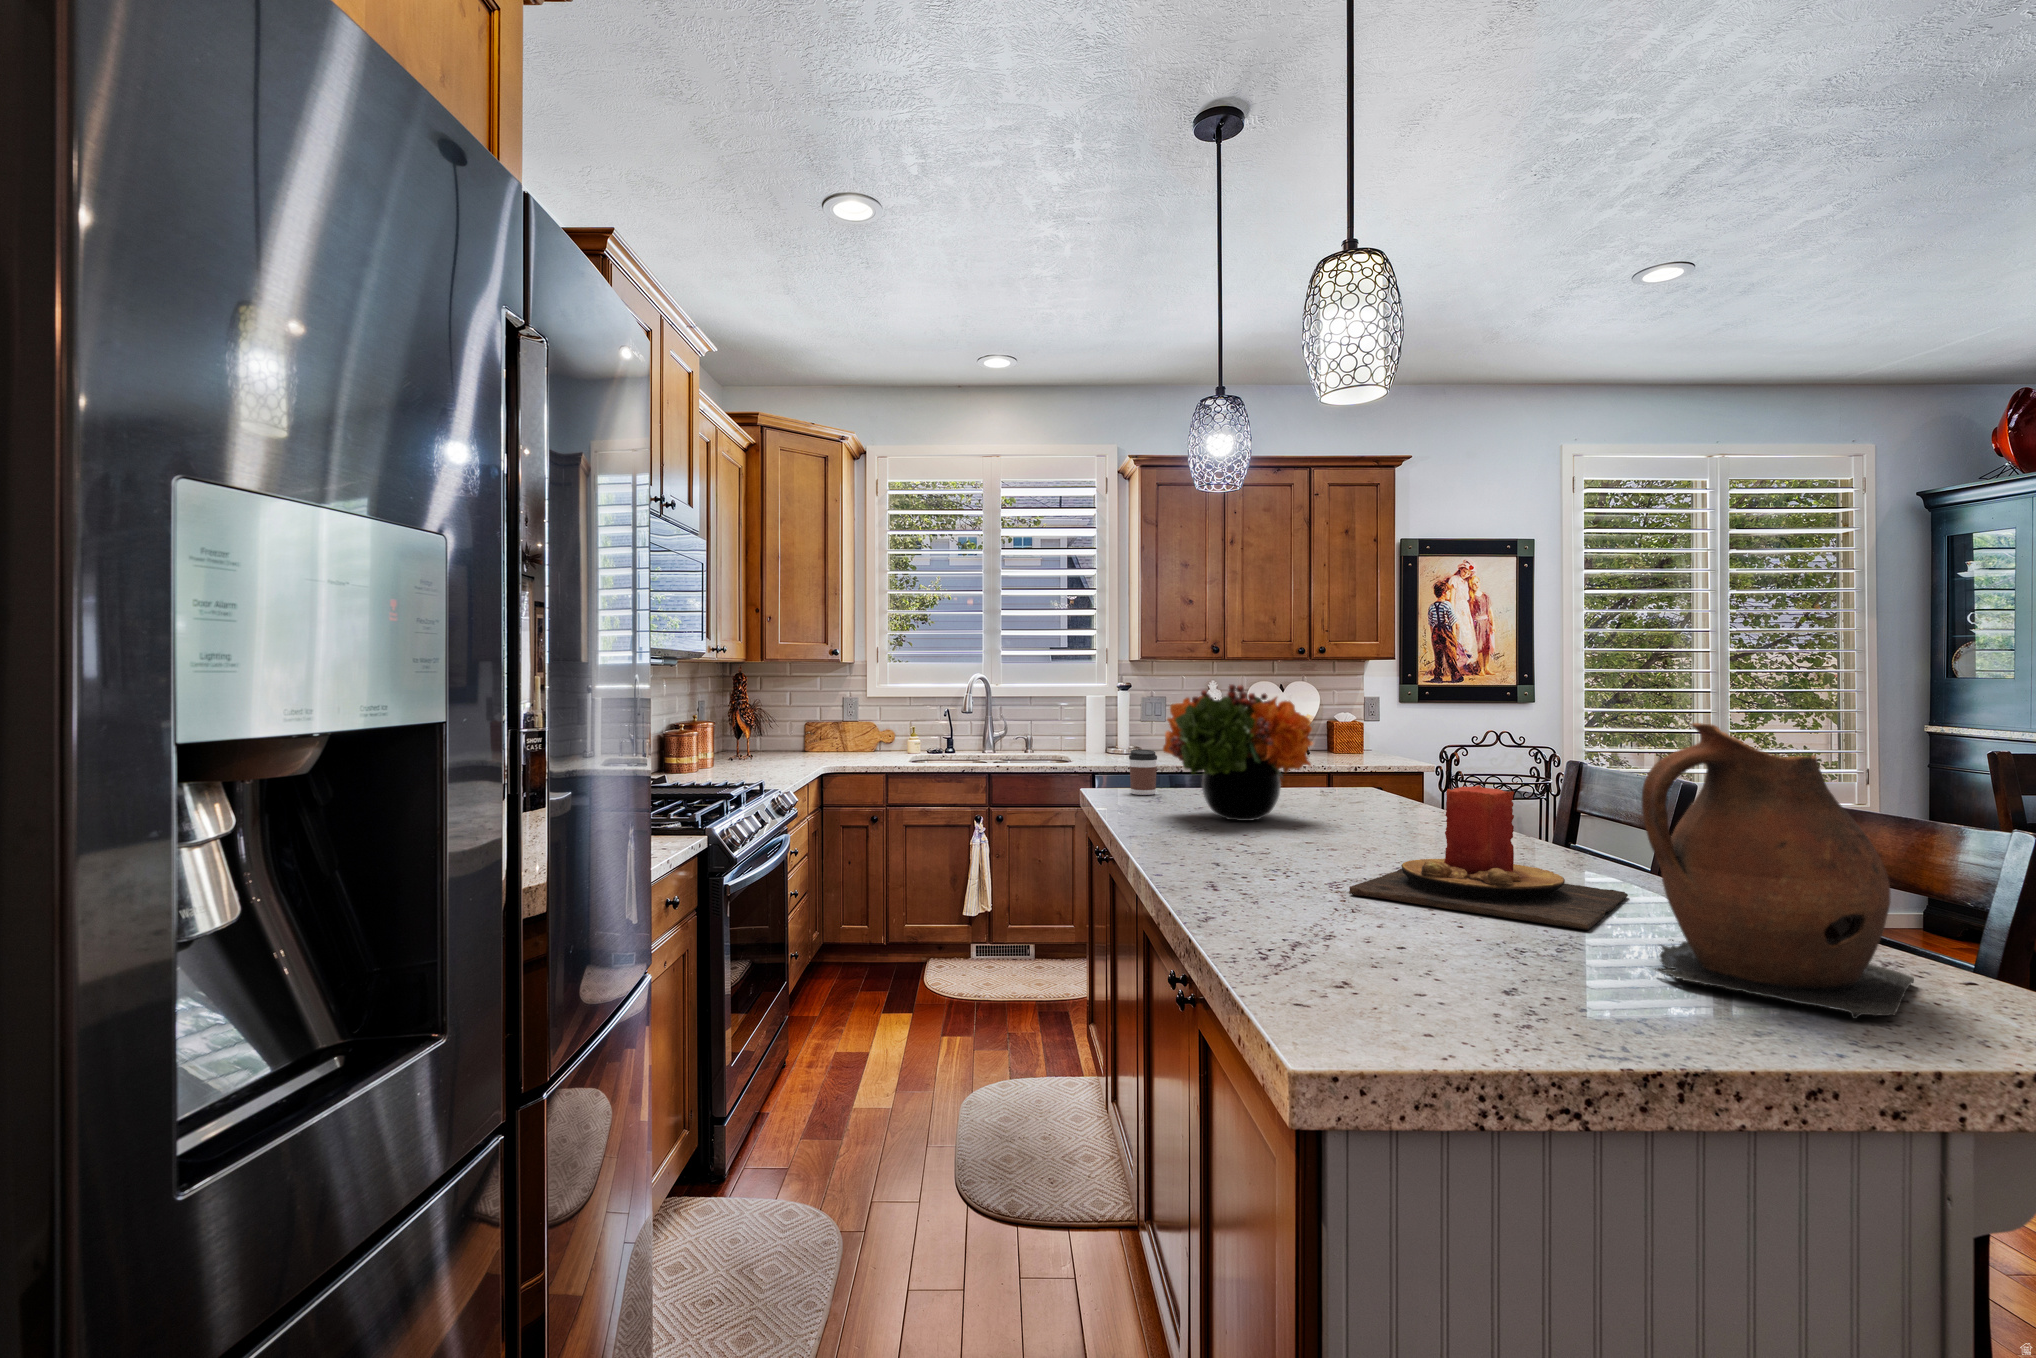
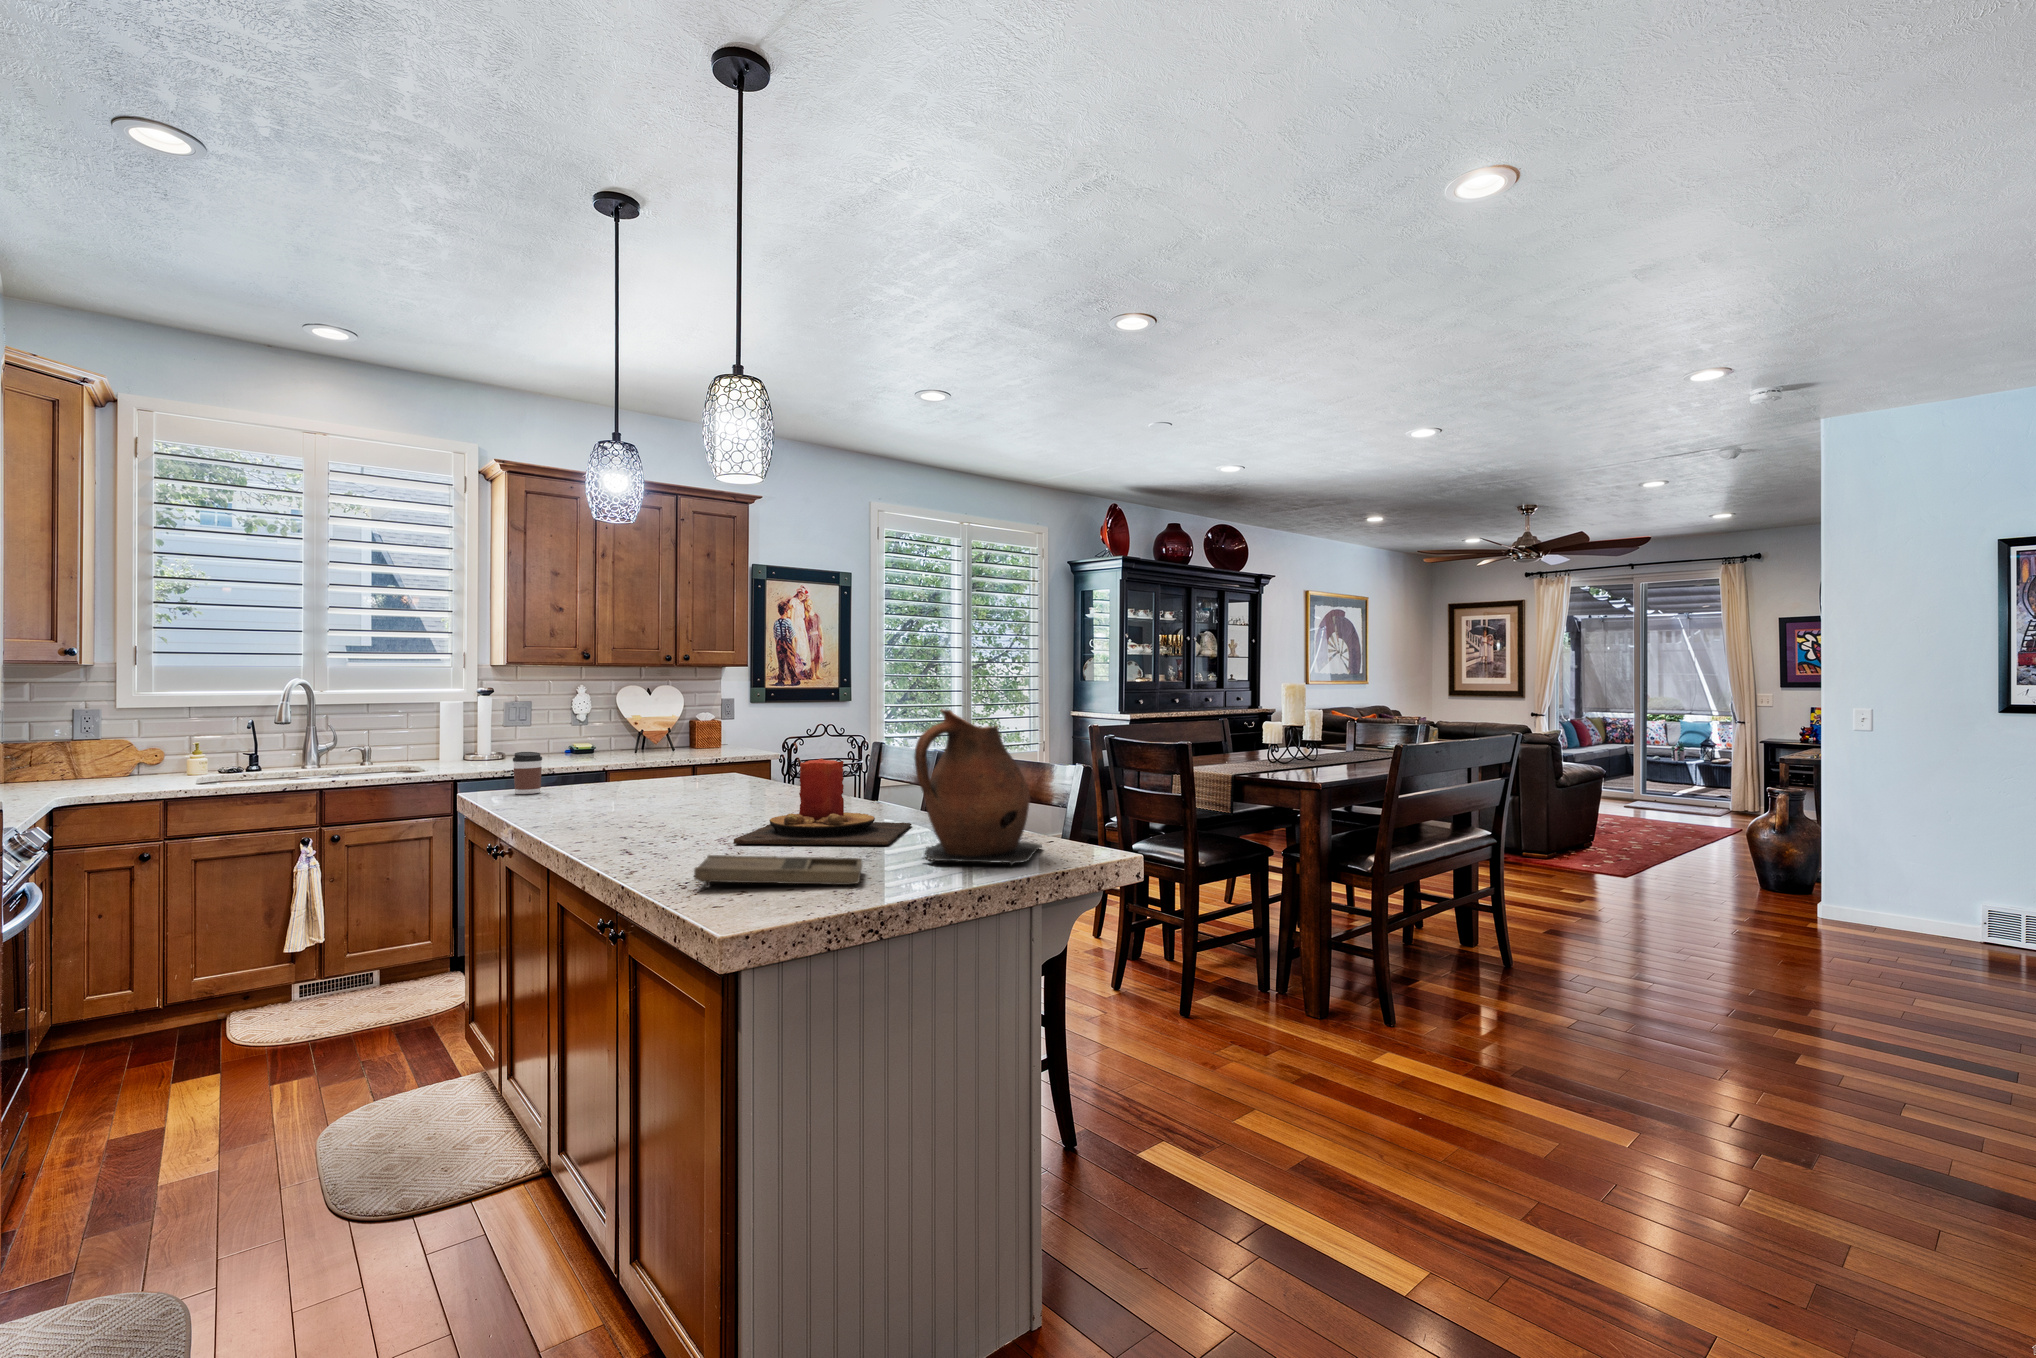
flower arrangement: present [1163,684,1313,821] -> none [554,689,695,806]
tray: none [1278,916,1545,1005] -> present [694,855,862,888]

